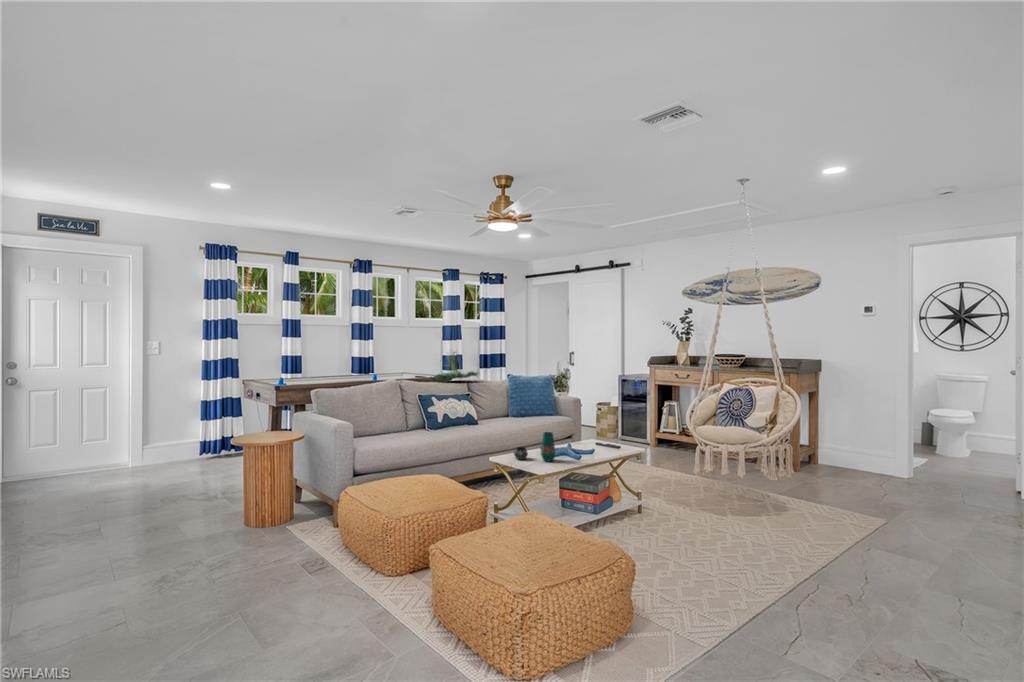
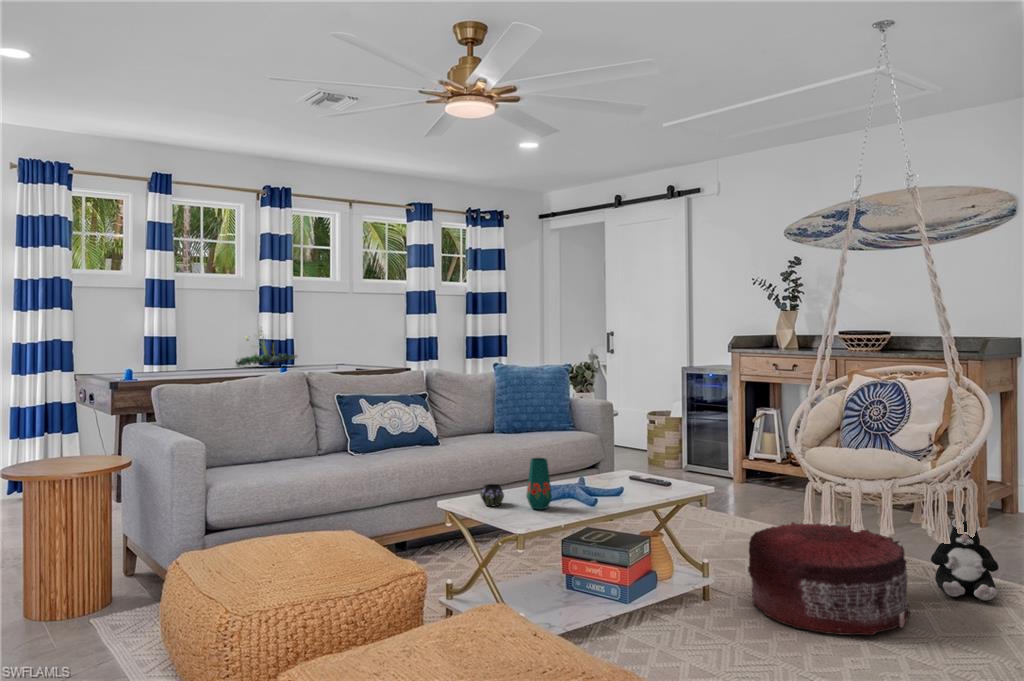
plant: present [430,350,479,381] -> present [236,331,297,366]
plush toy: none [767,466,805,512] -> present [931,518,999,601]
pouf: none [665,468,755,531] -> present [748,522,910,635]

